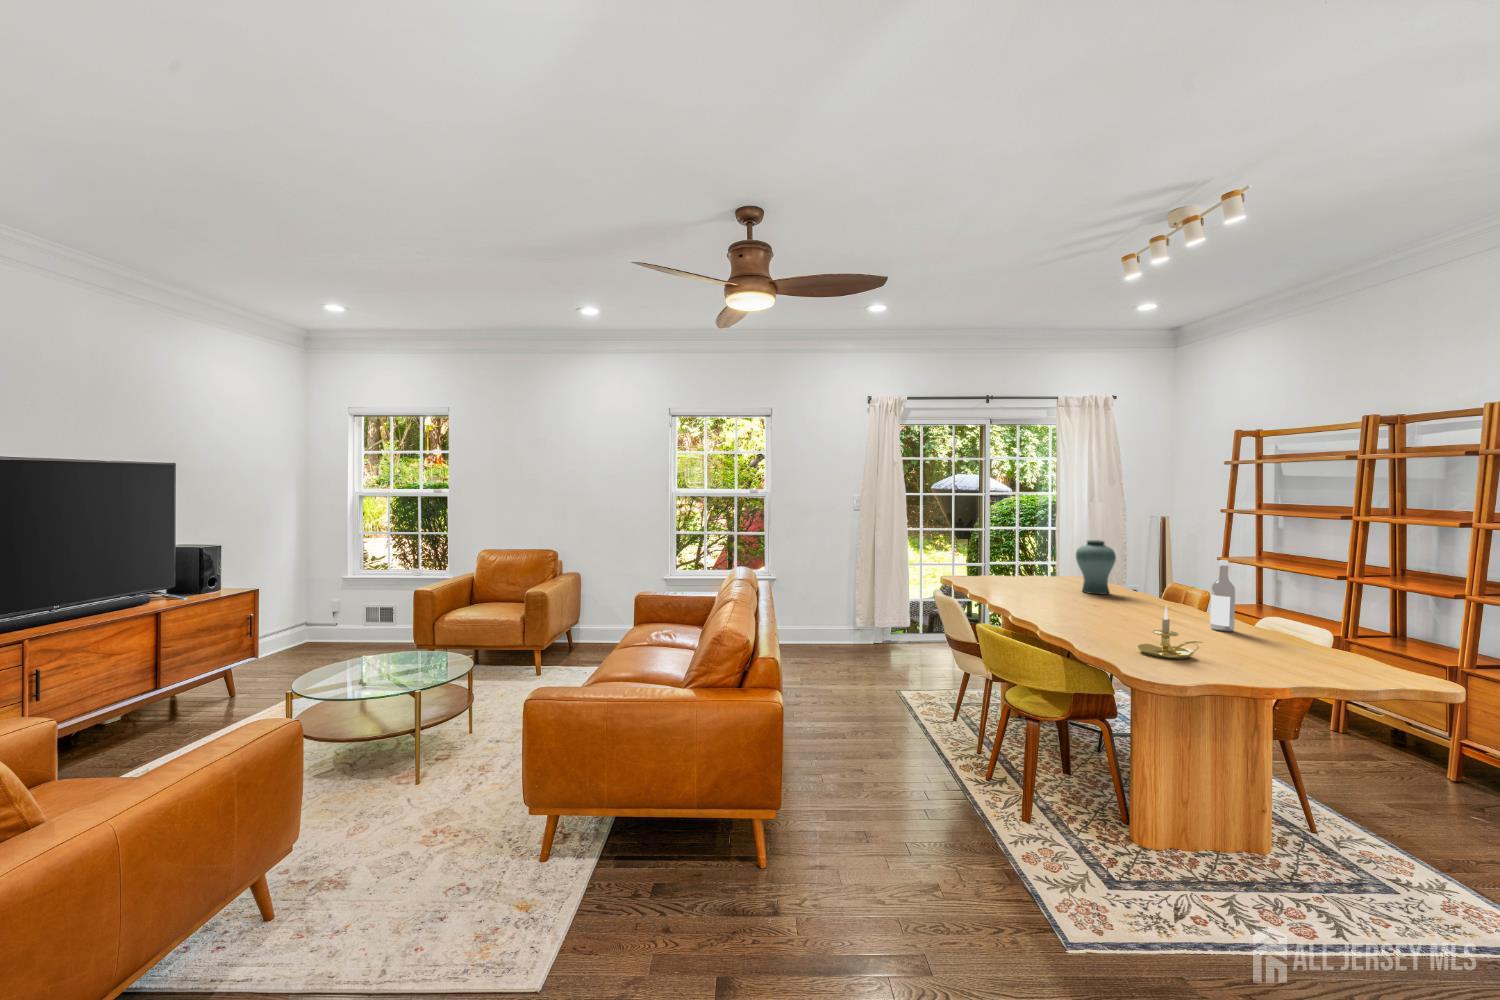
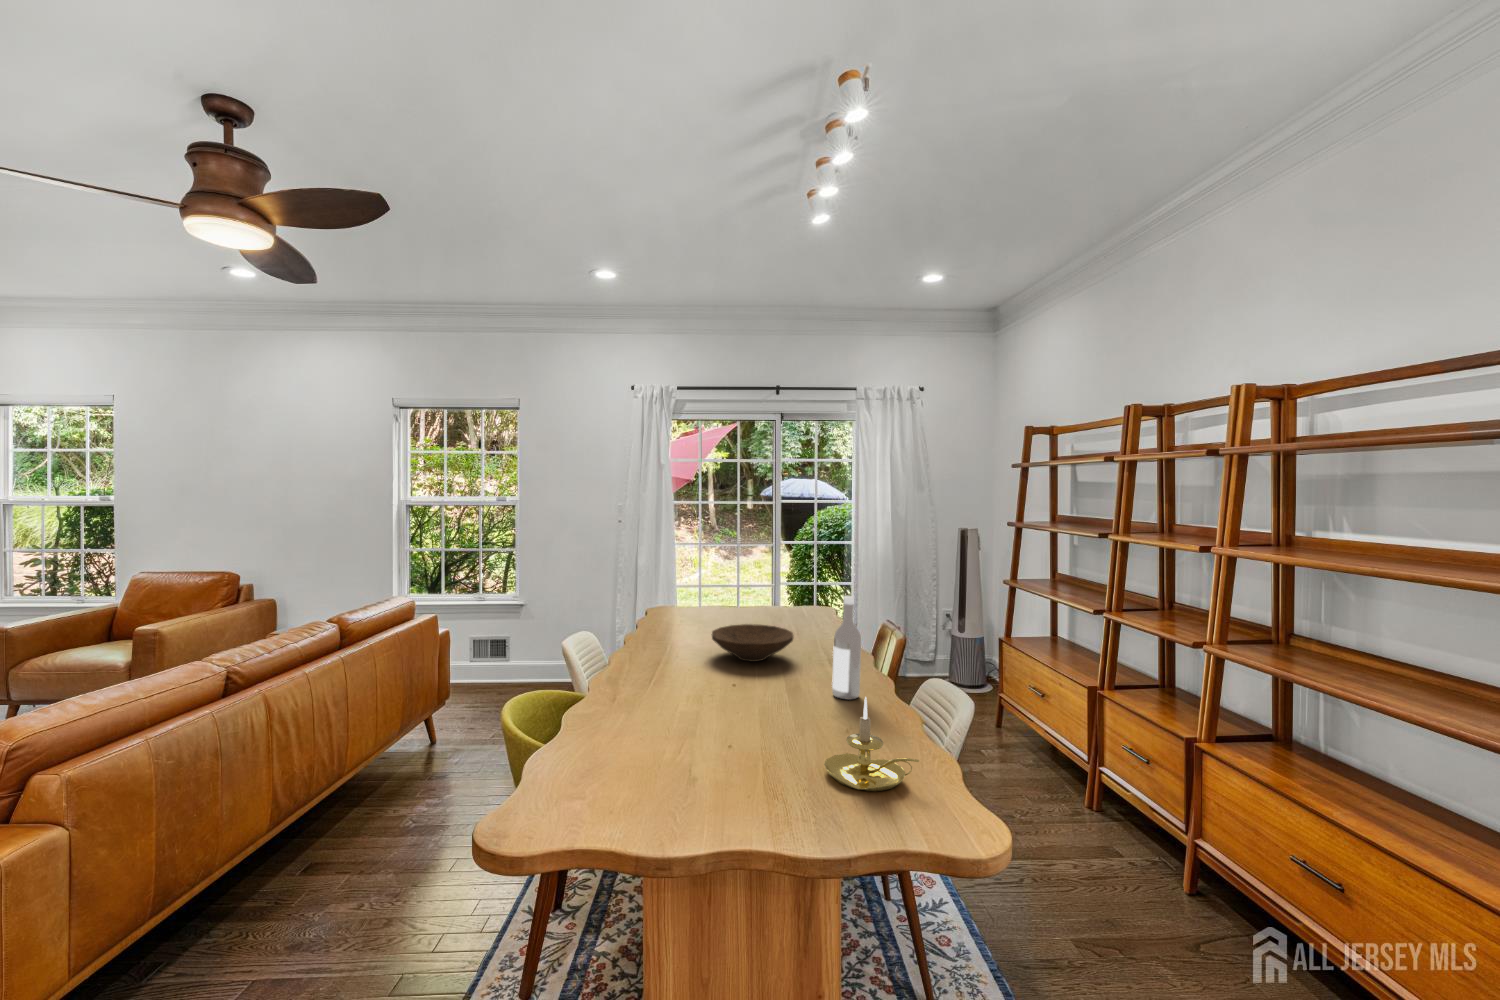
vase: present [1076,540,1116,594] -> none [774,559,819,630]
wooden bowl: none [1076,588,1146,612] -> present [712,624,793,662]
candle holder: present [1138,607,1203,659] -> present [824,697,919,791]

